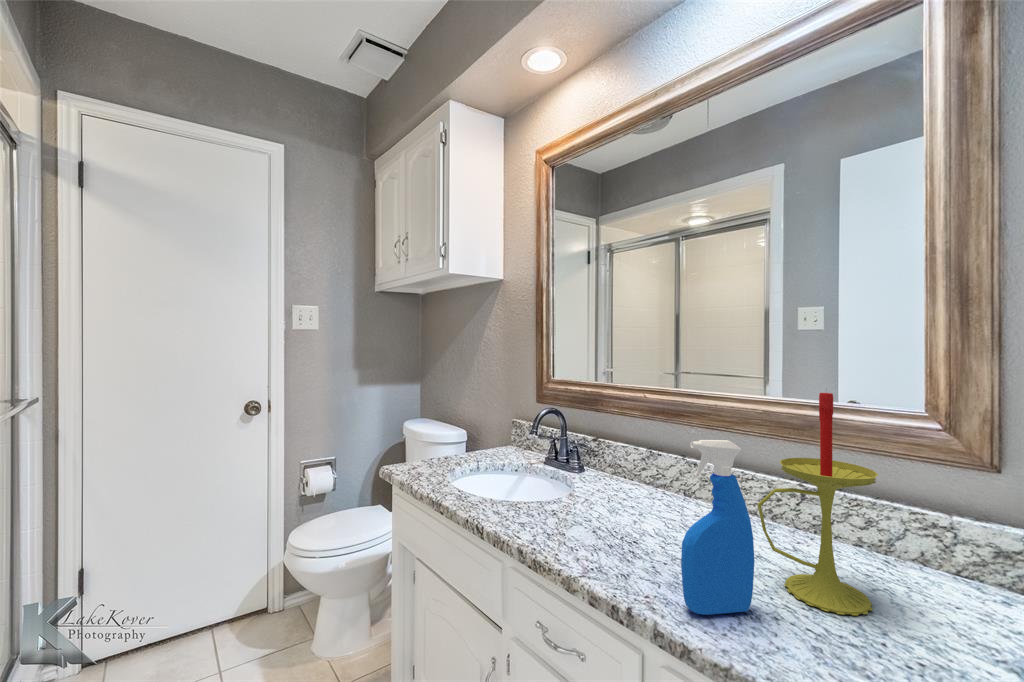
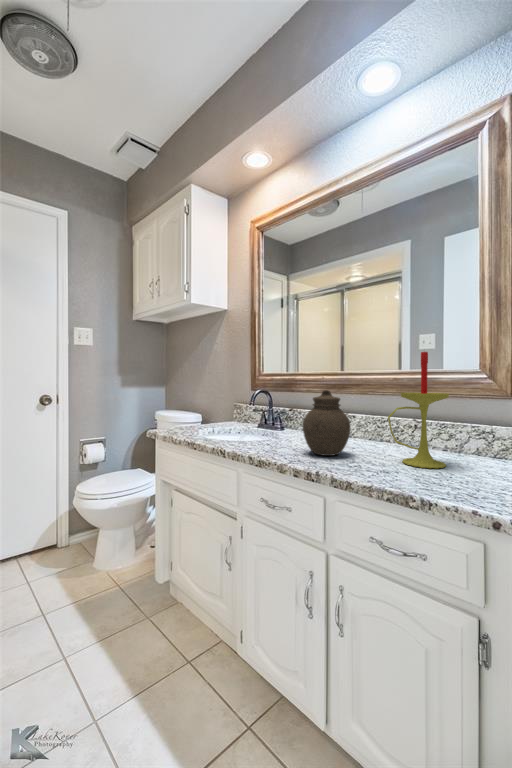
spray bottle: present [681,440,754,615] -> none [345,374,385,470]
jar: none [608,443,690,558] -> present [303,390,351,456]

